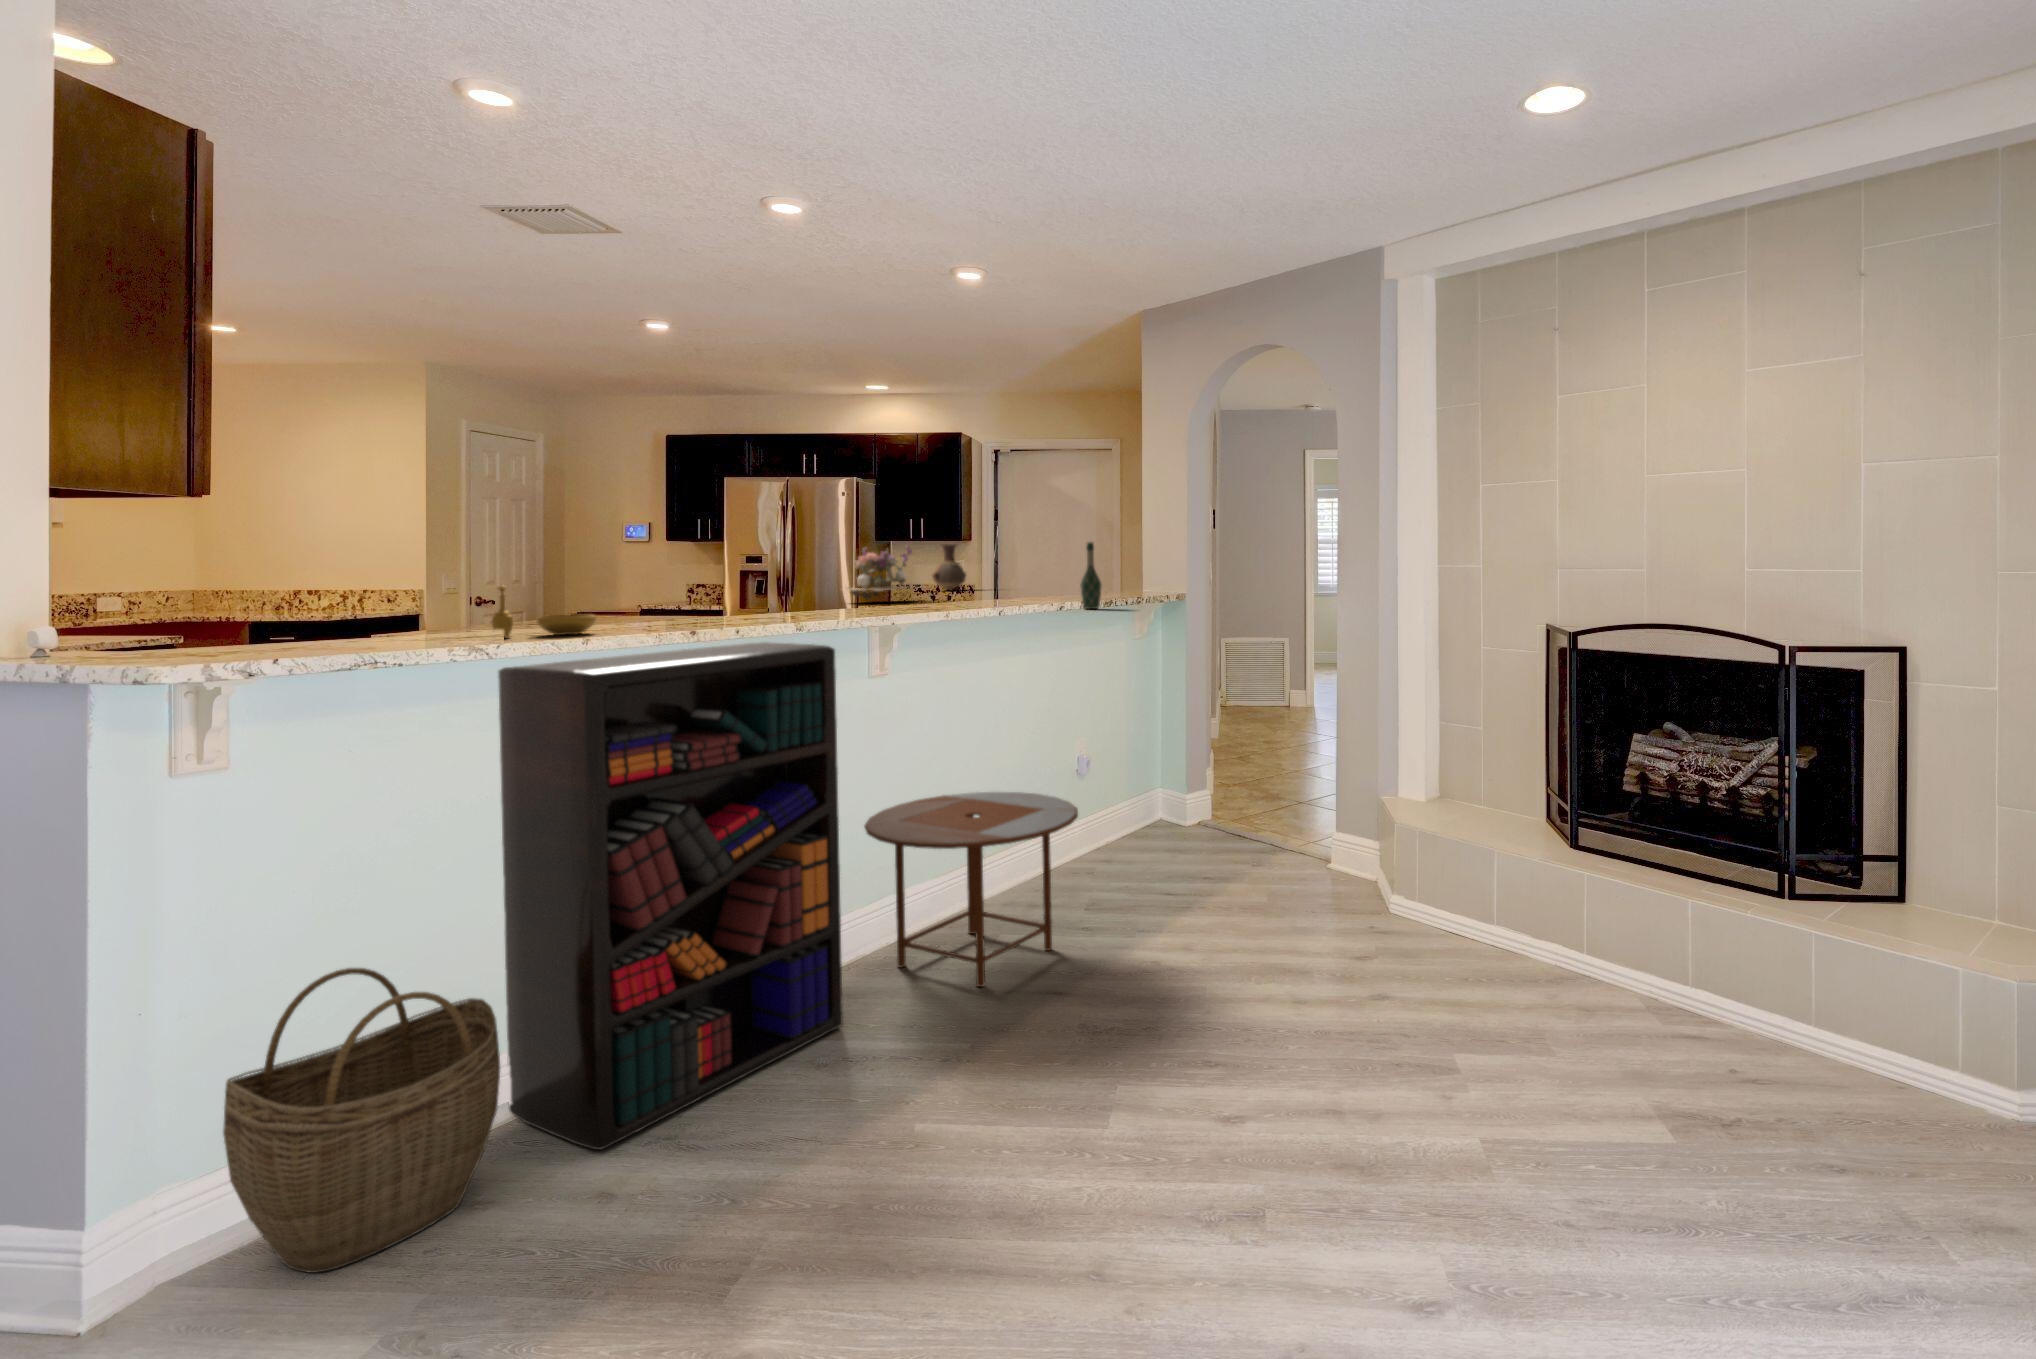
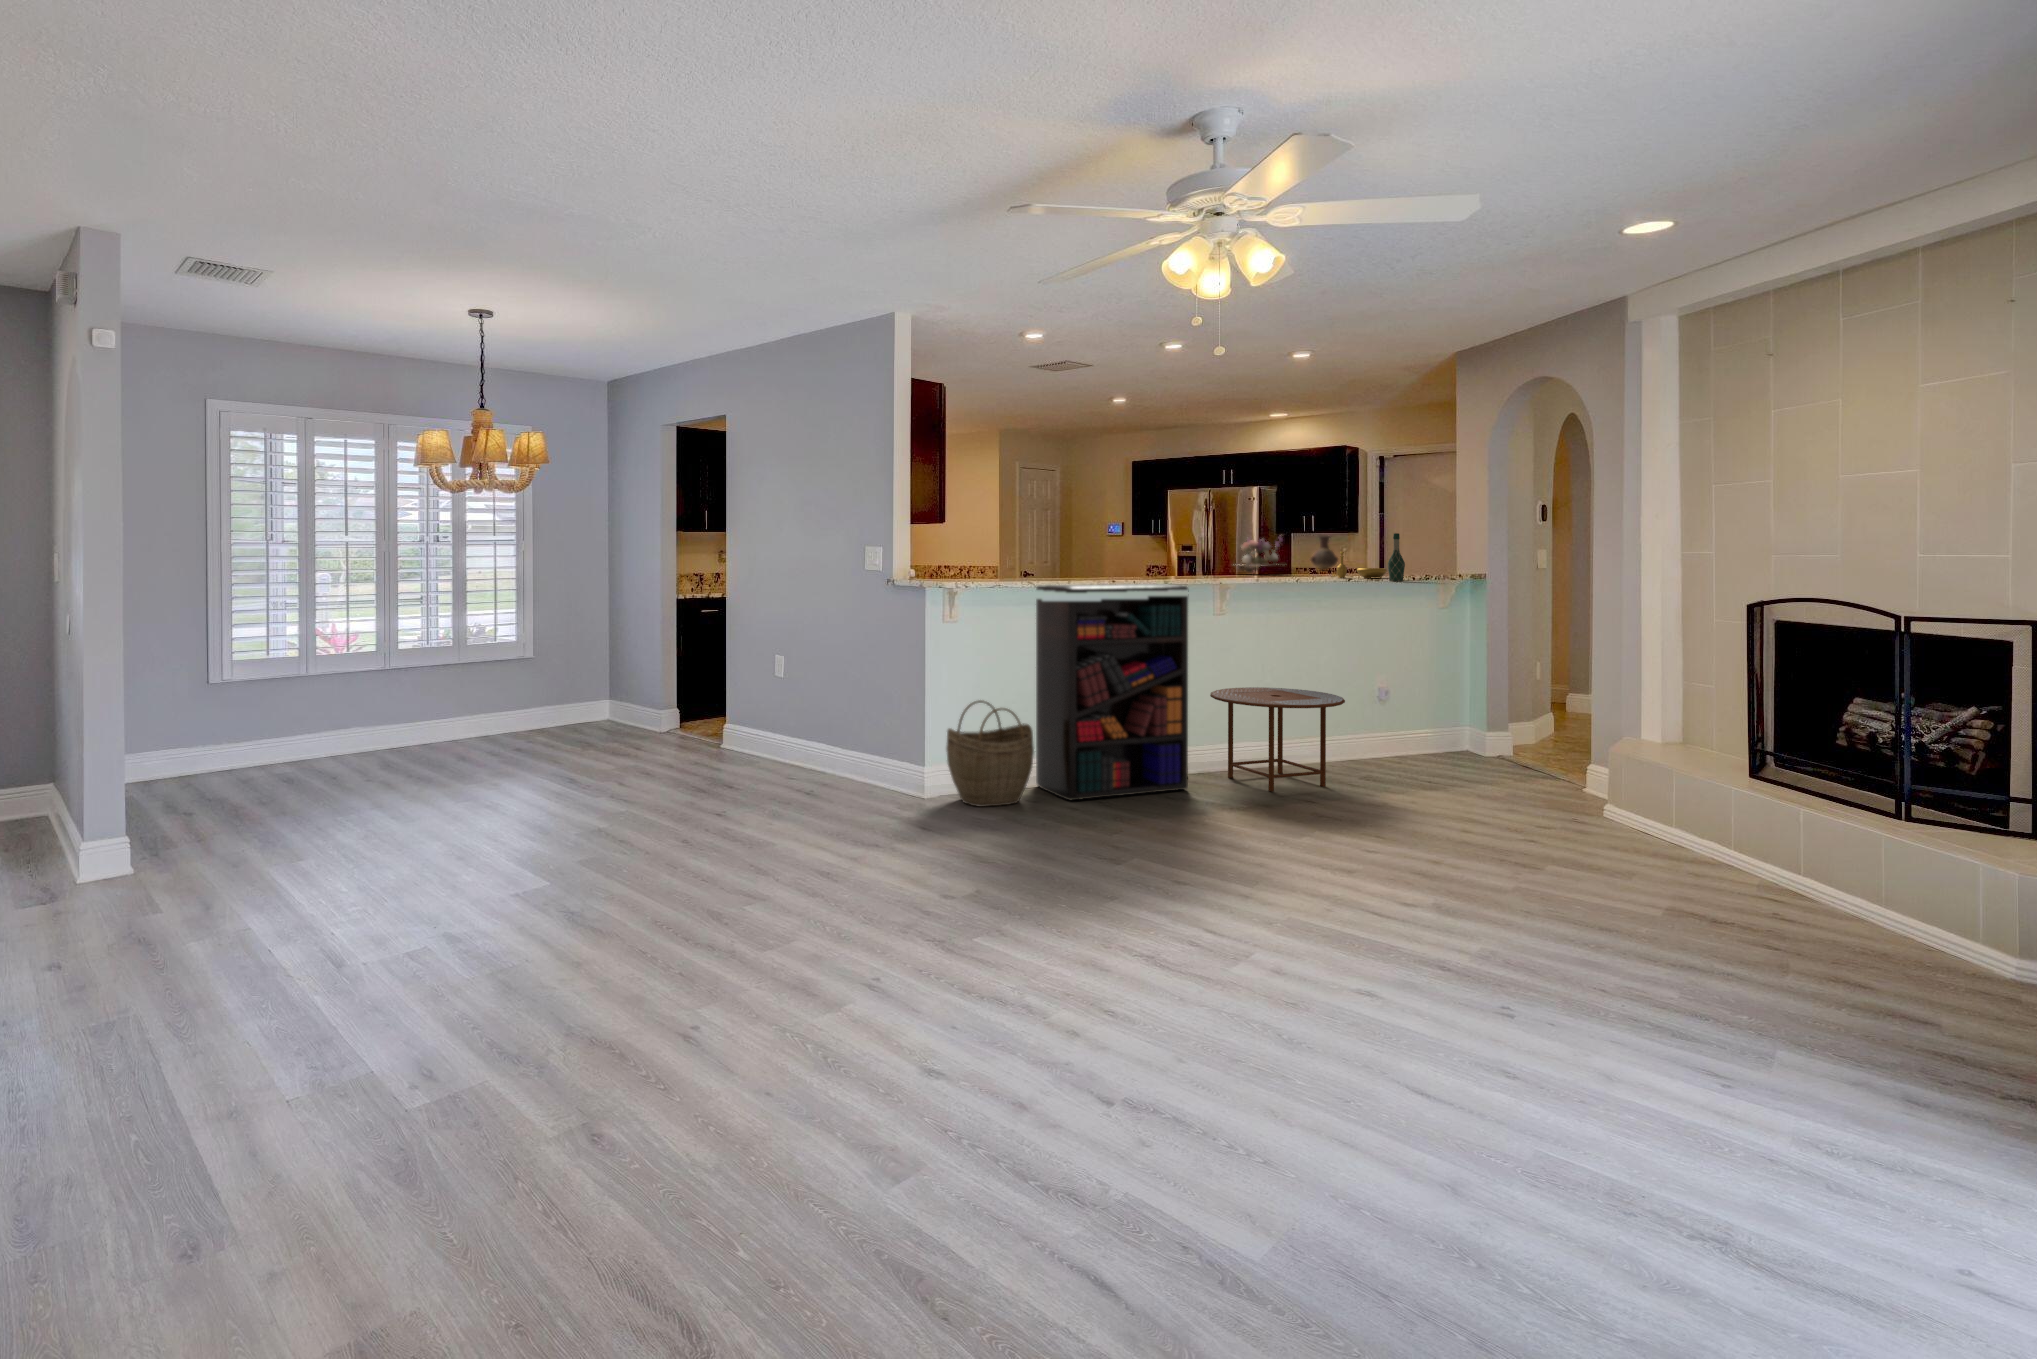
decorative bowl: present [492,586,596,637] -> present [1337,551,1387,578]

